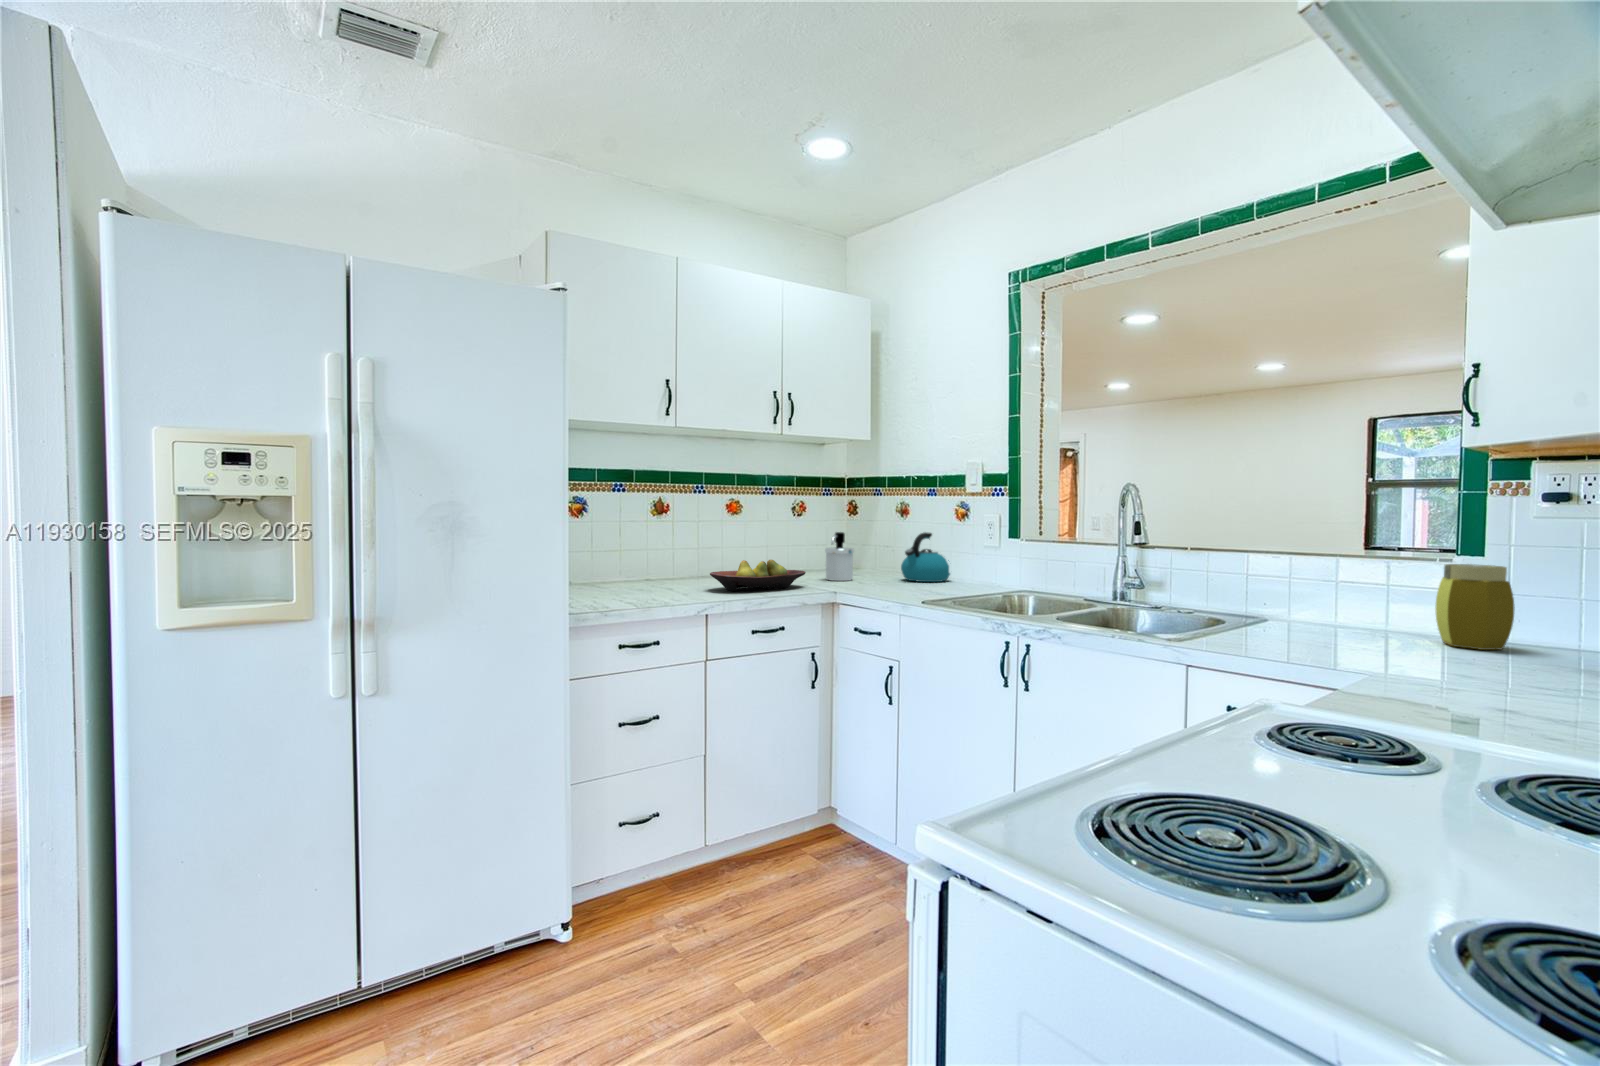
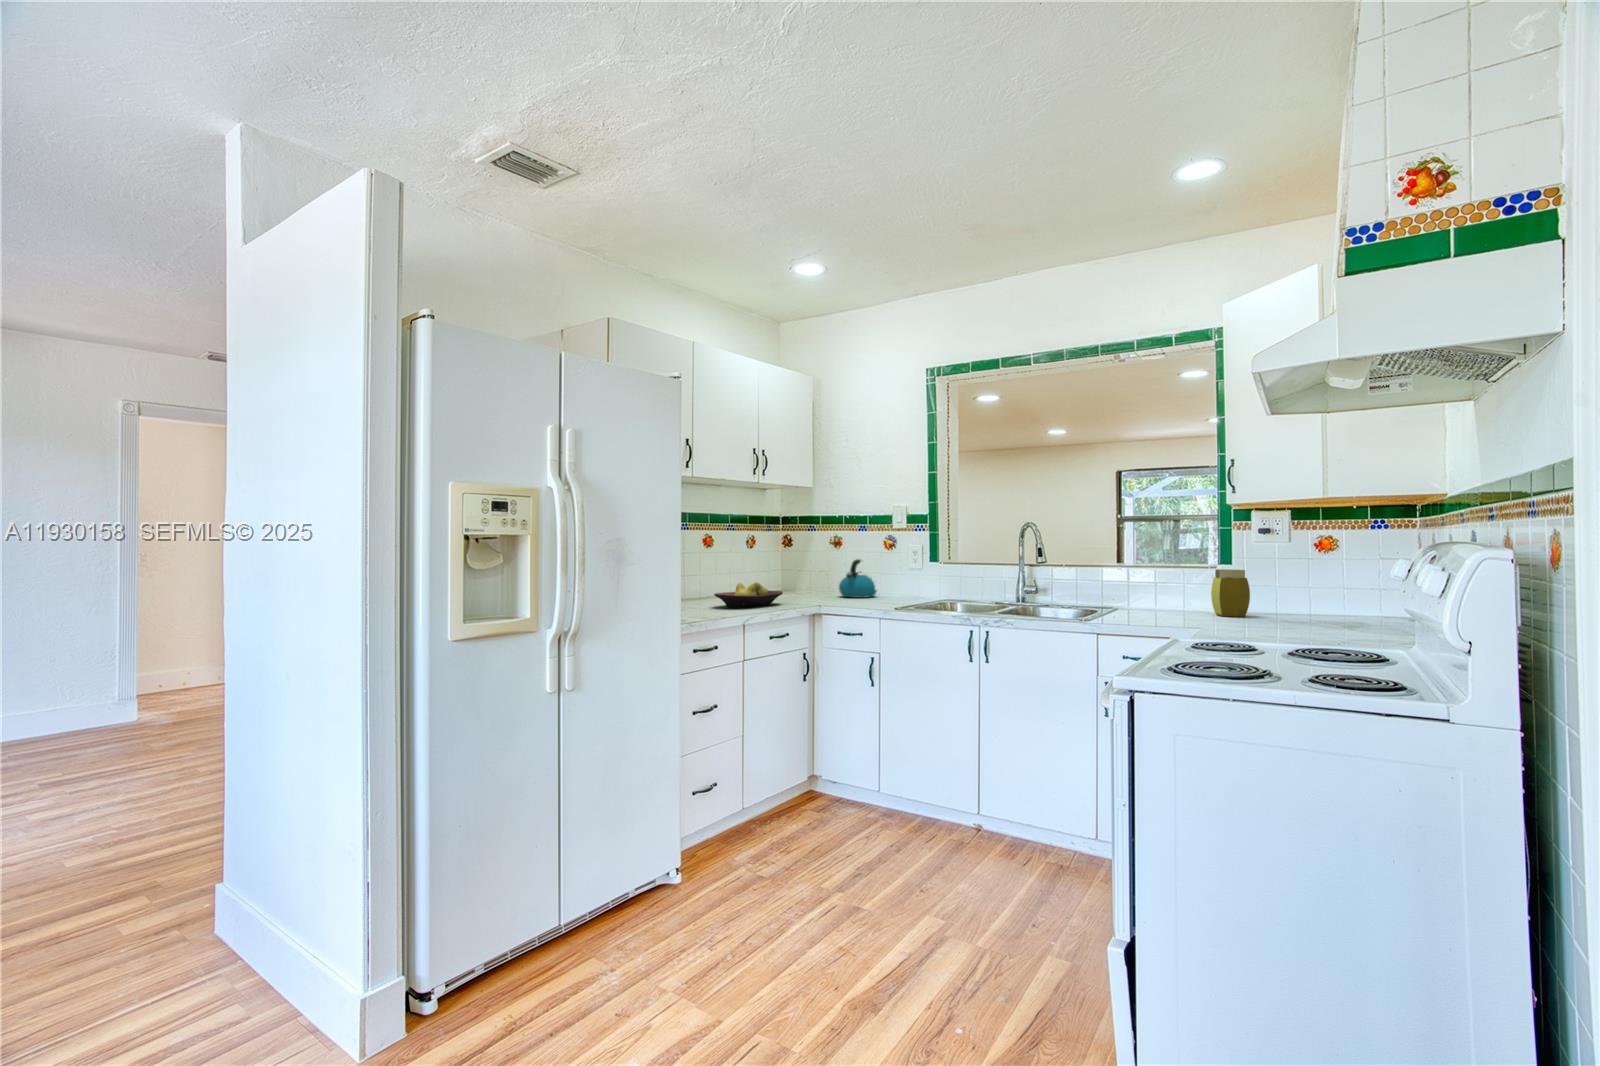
soap dispenser: present [825,532,854,581] -> none [781,560,805,599]

